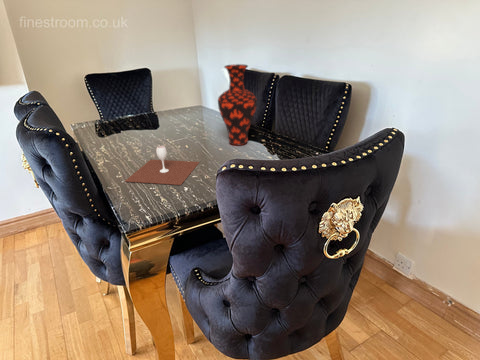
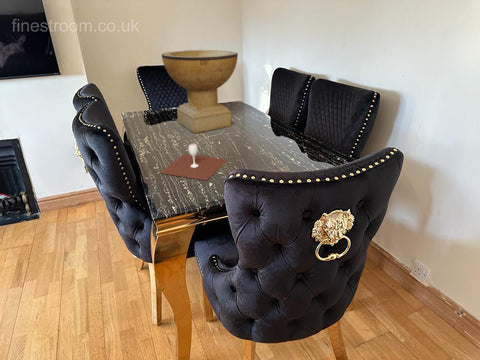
decorative bowl: none [116,50,199,138] -> present [162,50,238,133]
vase: present [218,64,257,145] -> none [249,70,286,146]

